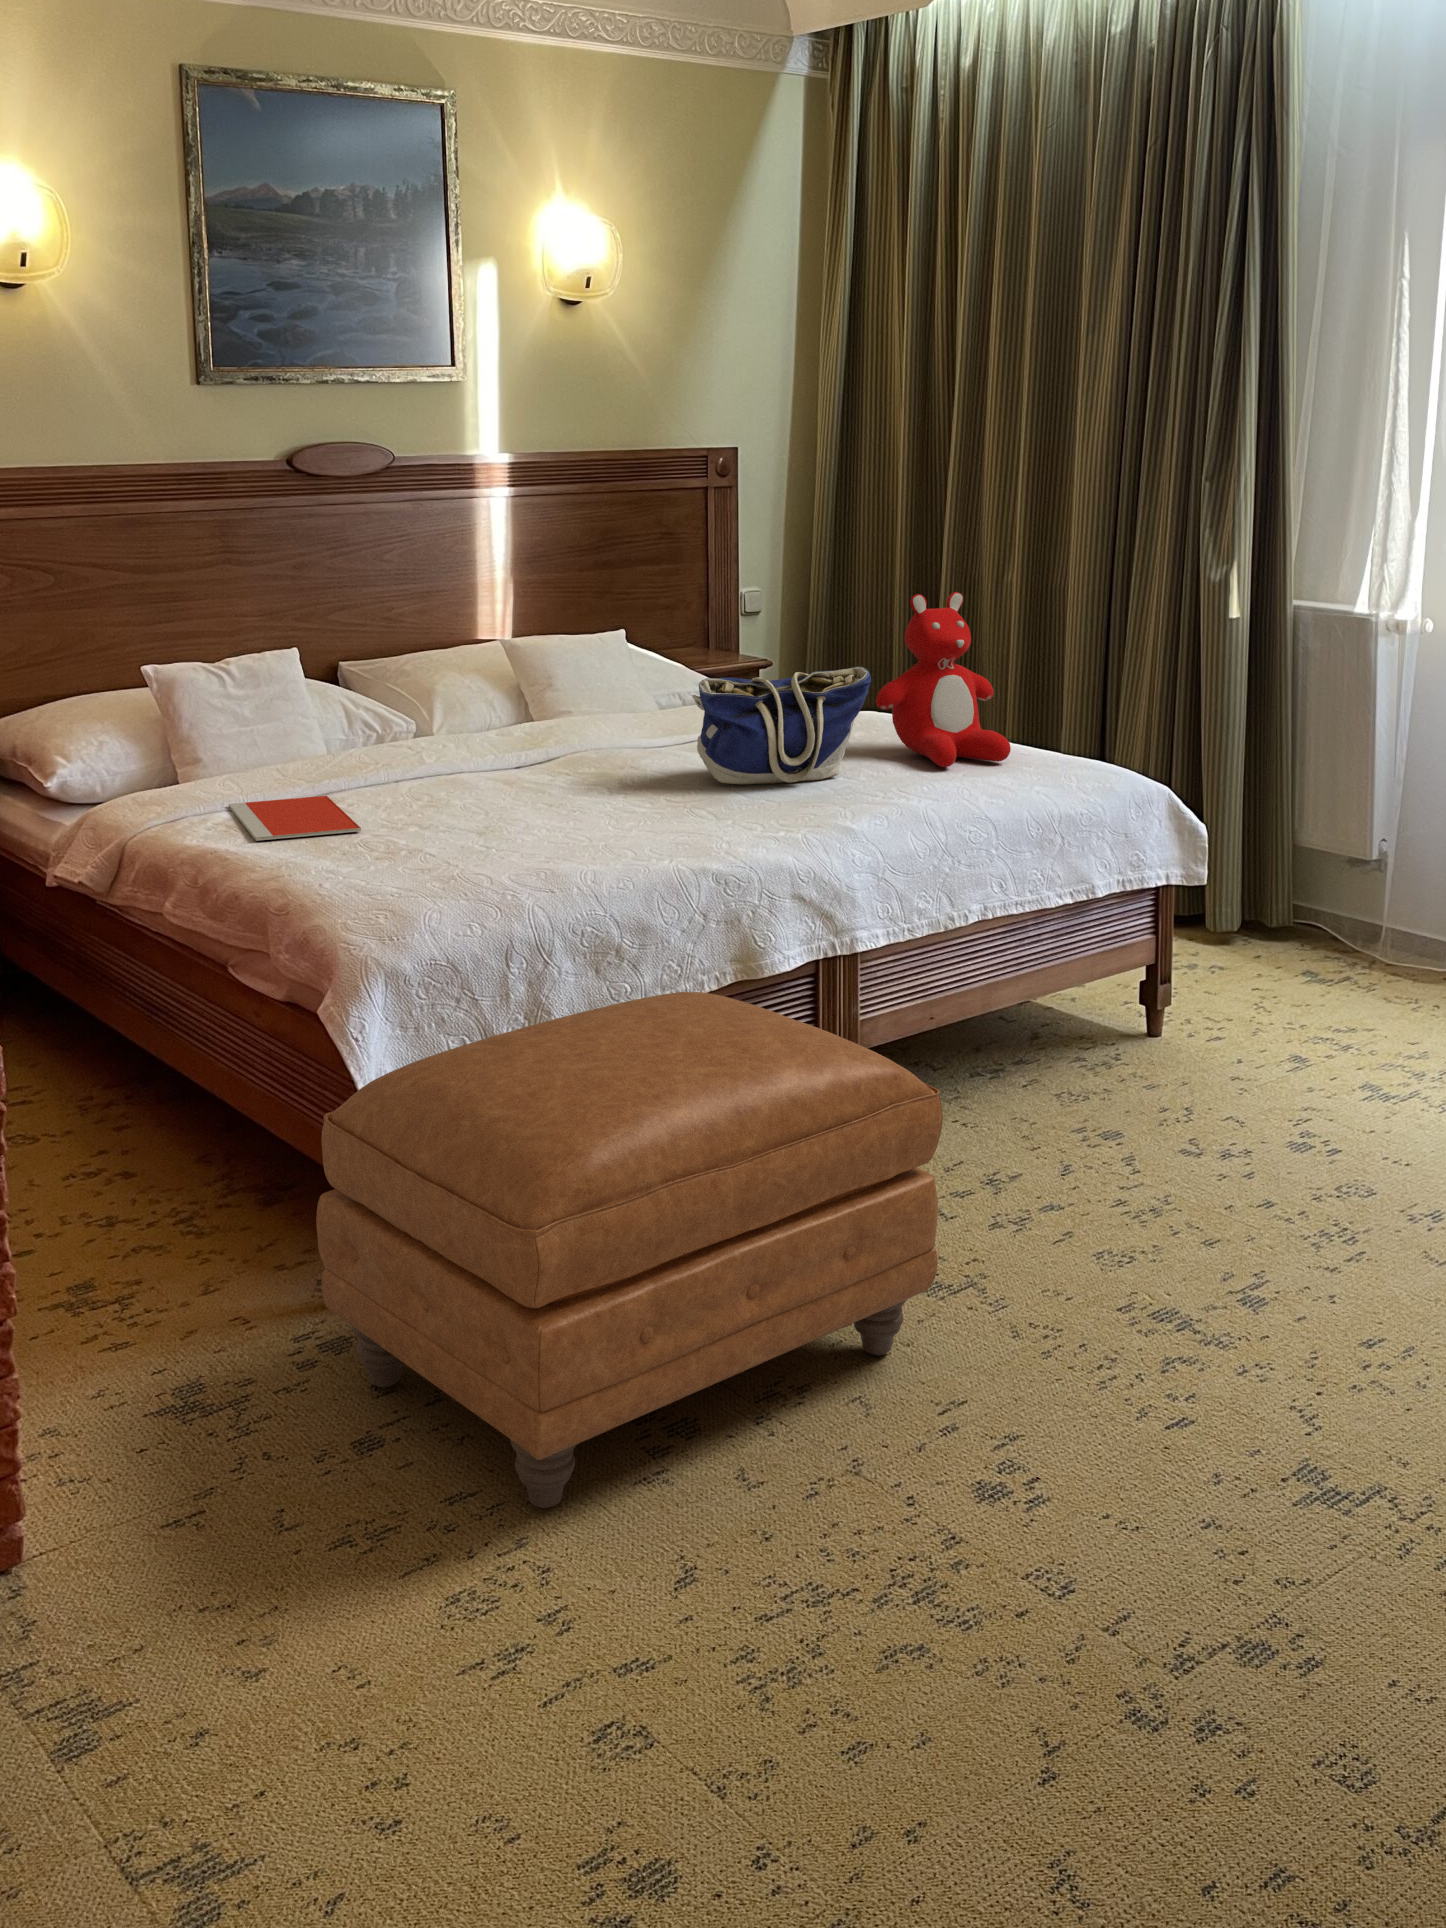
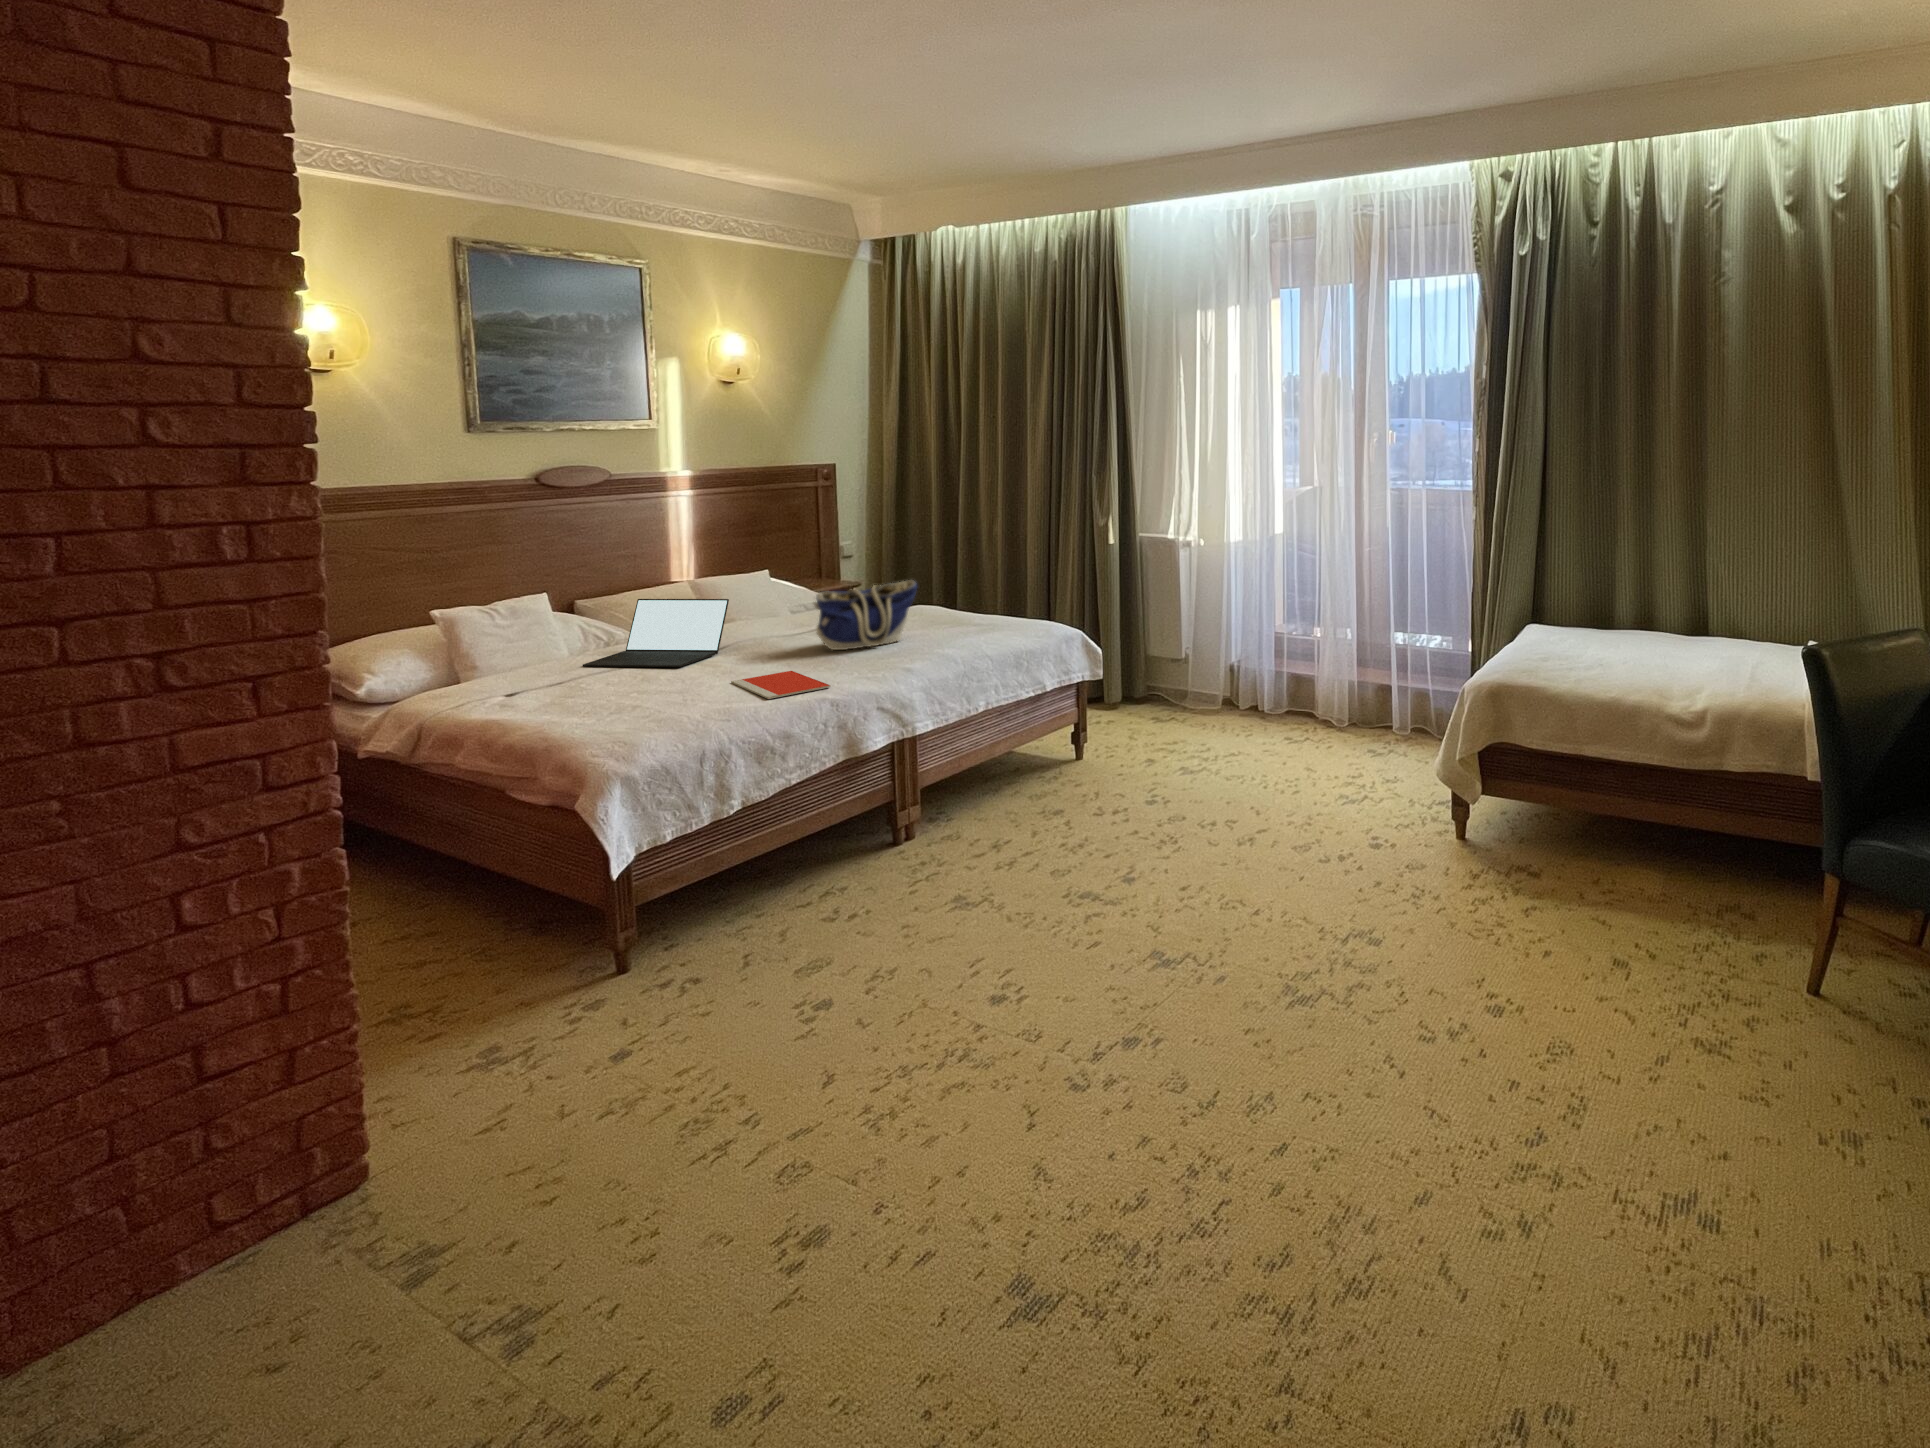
teddy bear: present [876,592,1011,767] -> none [921,537,997,631]
laptop: none [343,667,561,789] -> present [583,599,729,667]
notebook: present [229,796,361,841] -> present [731,671,831,699]
ottoman: present [316,992,943,1508] -> none [578,764,965,1066]

